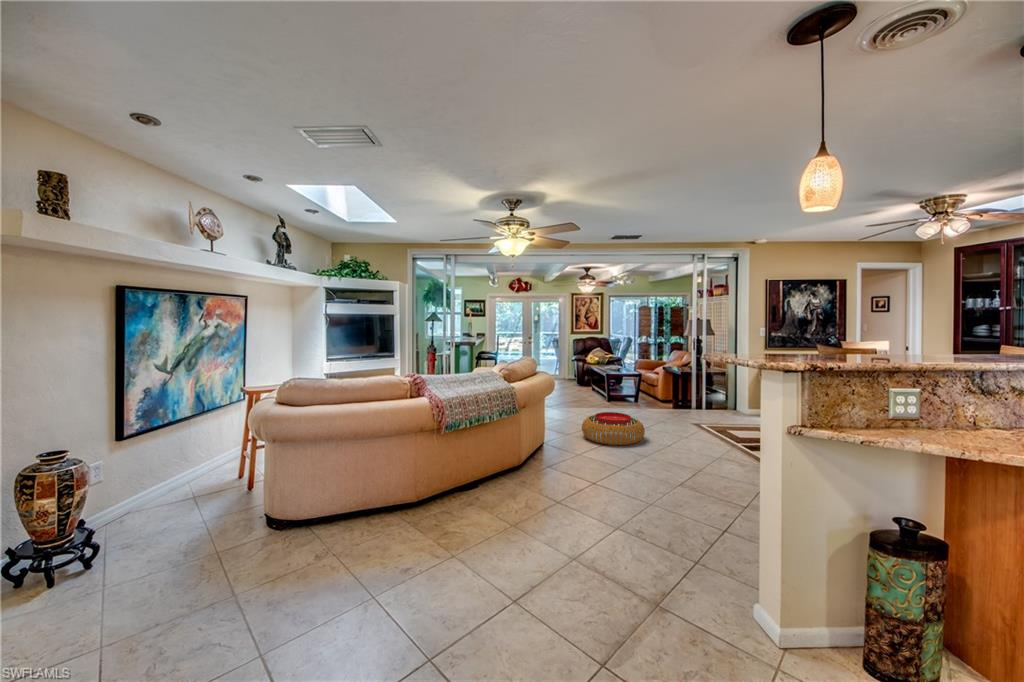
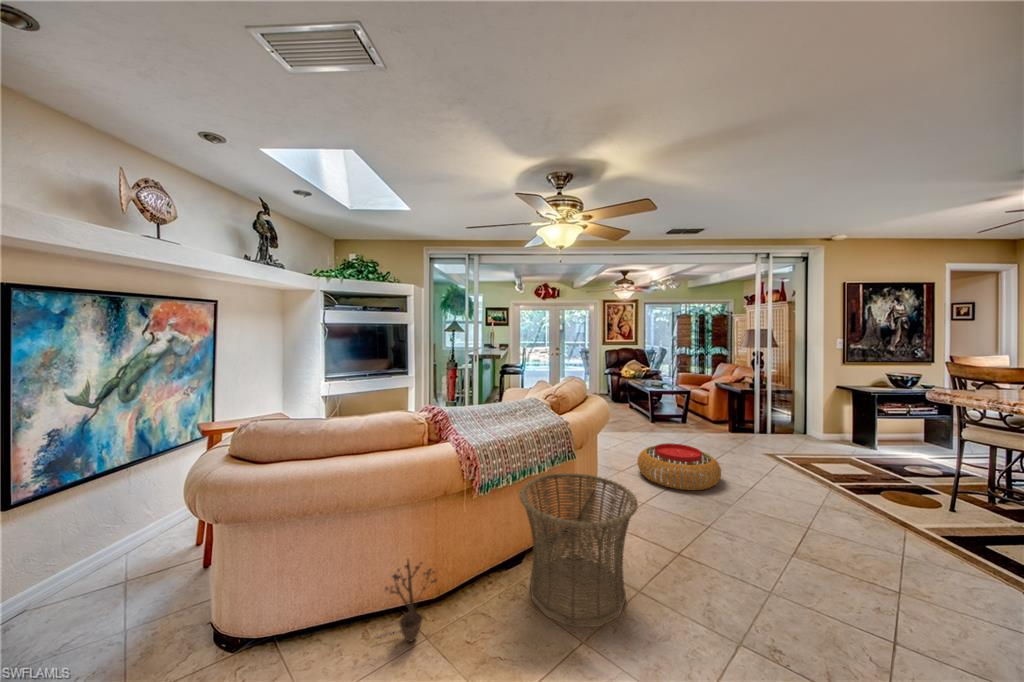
basket: none [475,420,553,508] -> present [520,473,638,627]
decorative plant: none [380,463,420,515] -> present [375,560,437,642]

